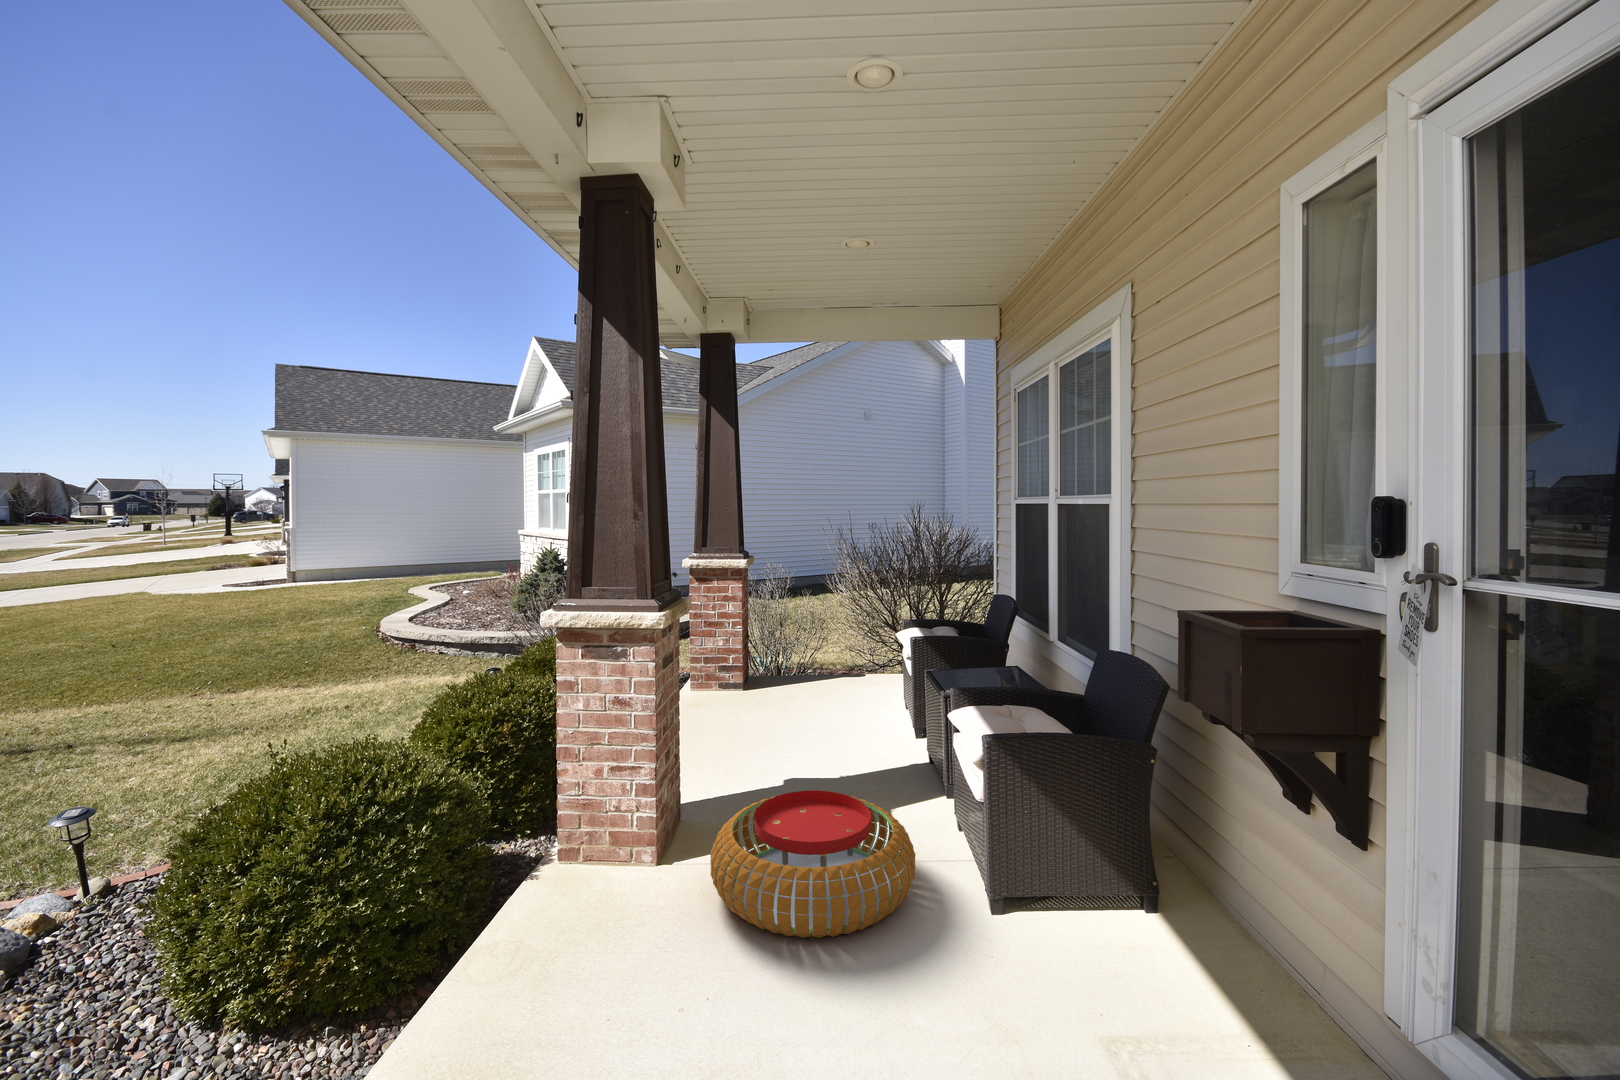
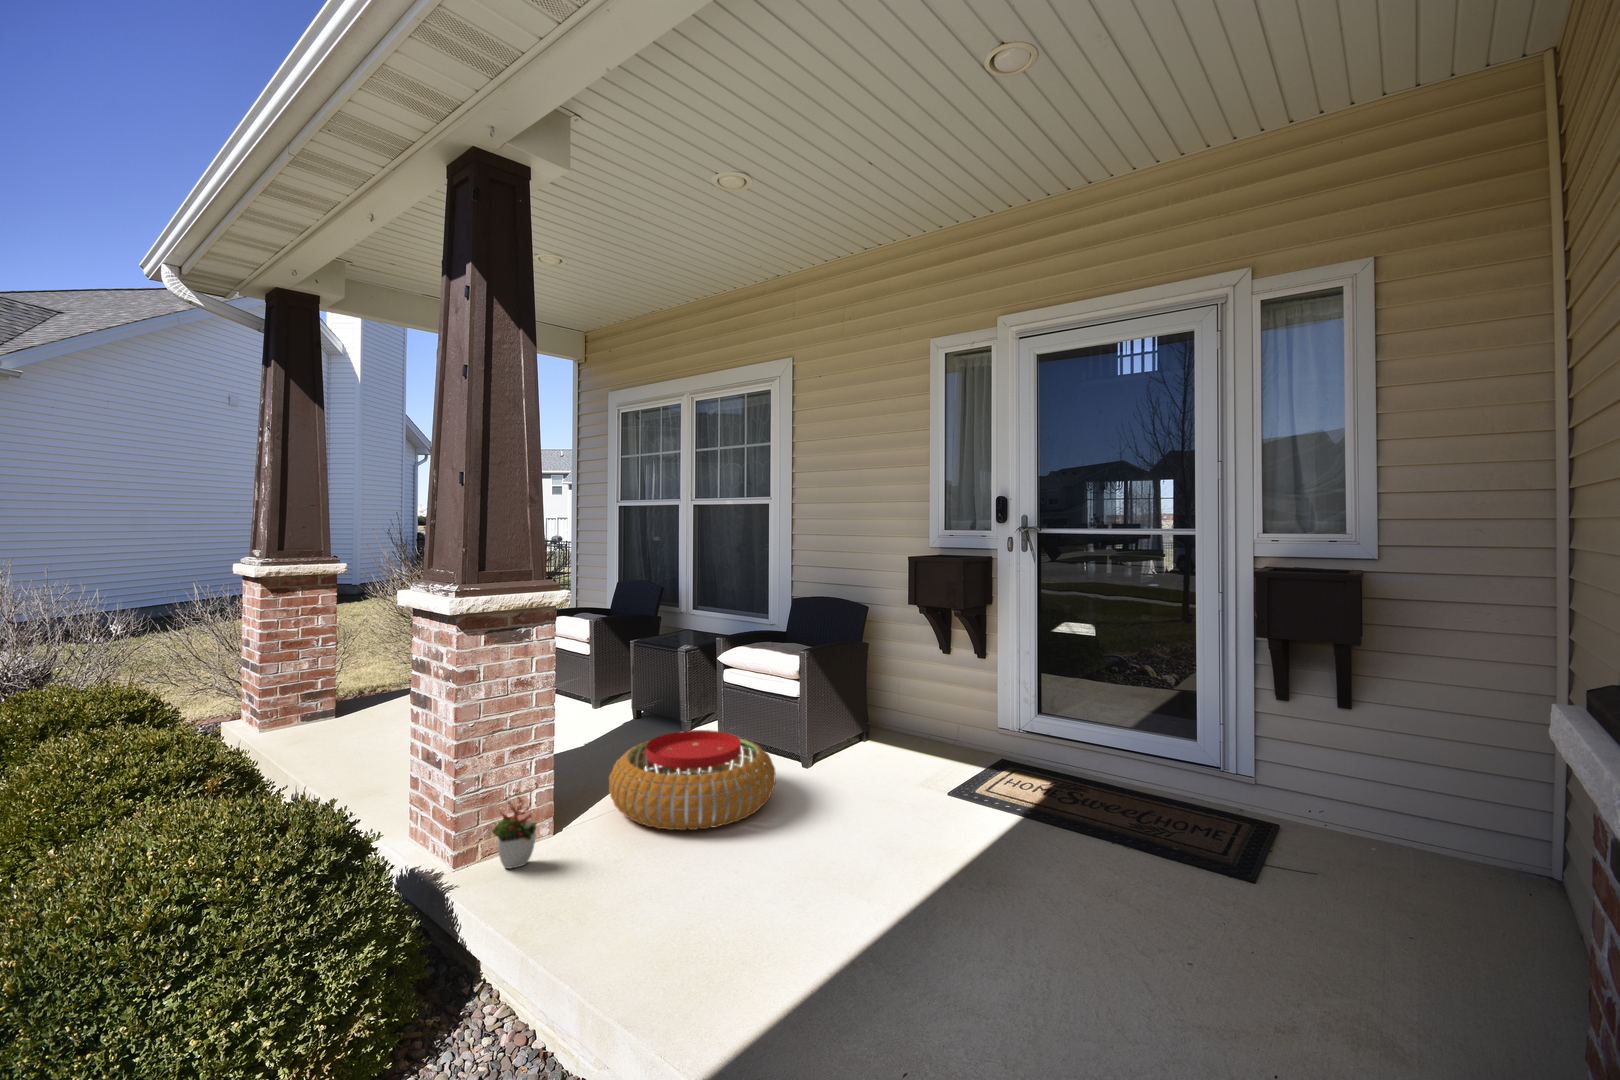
decorative plant: none [574,812,613,884] -> present [492,797,537,868]

